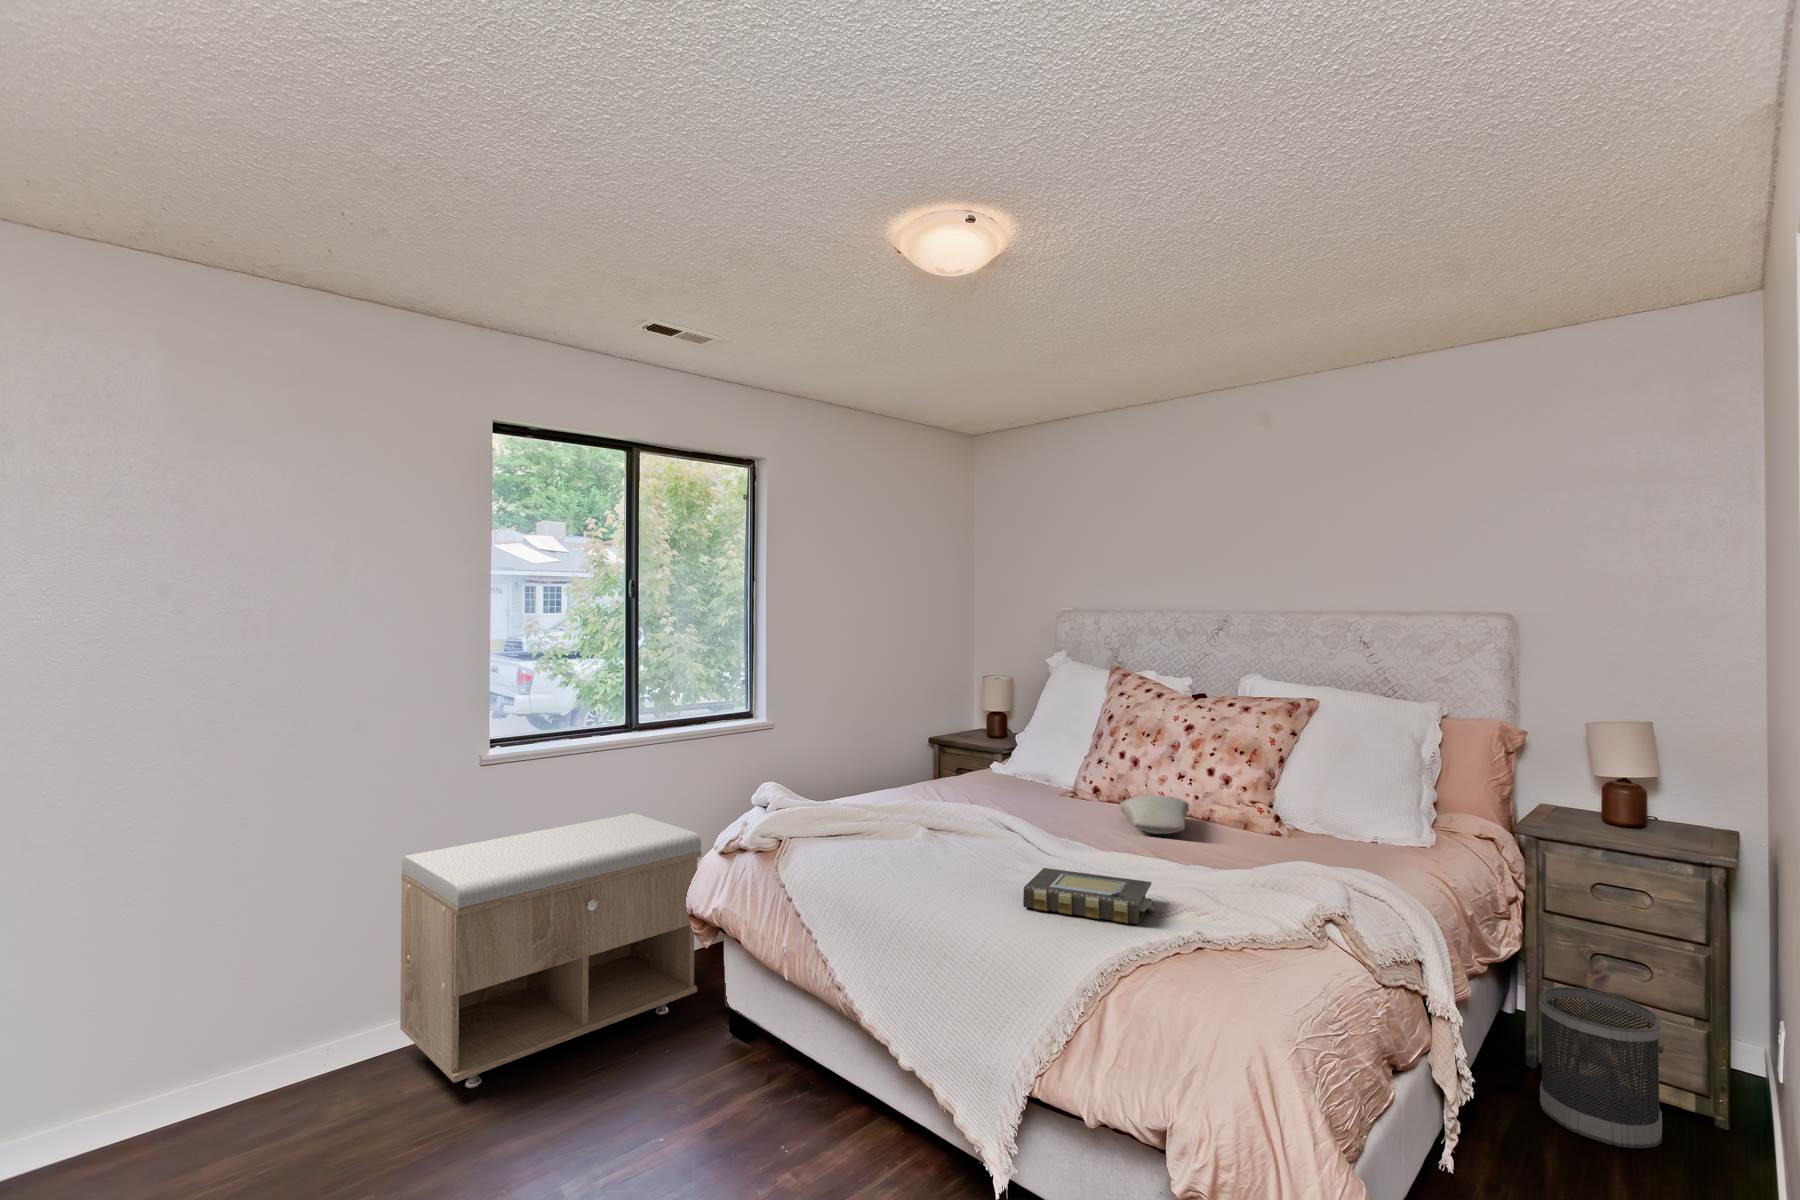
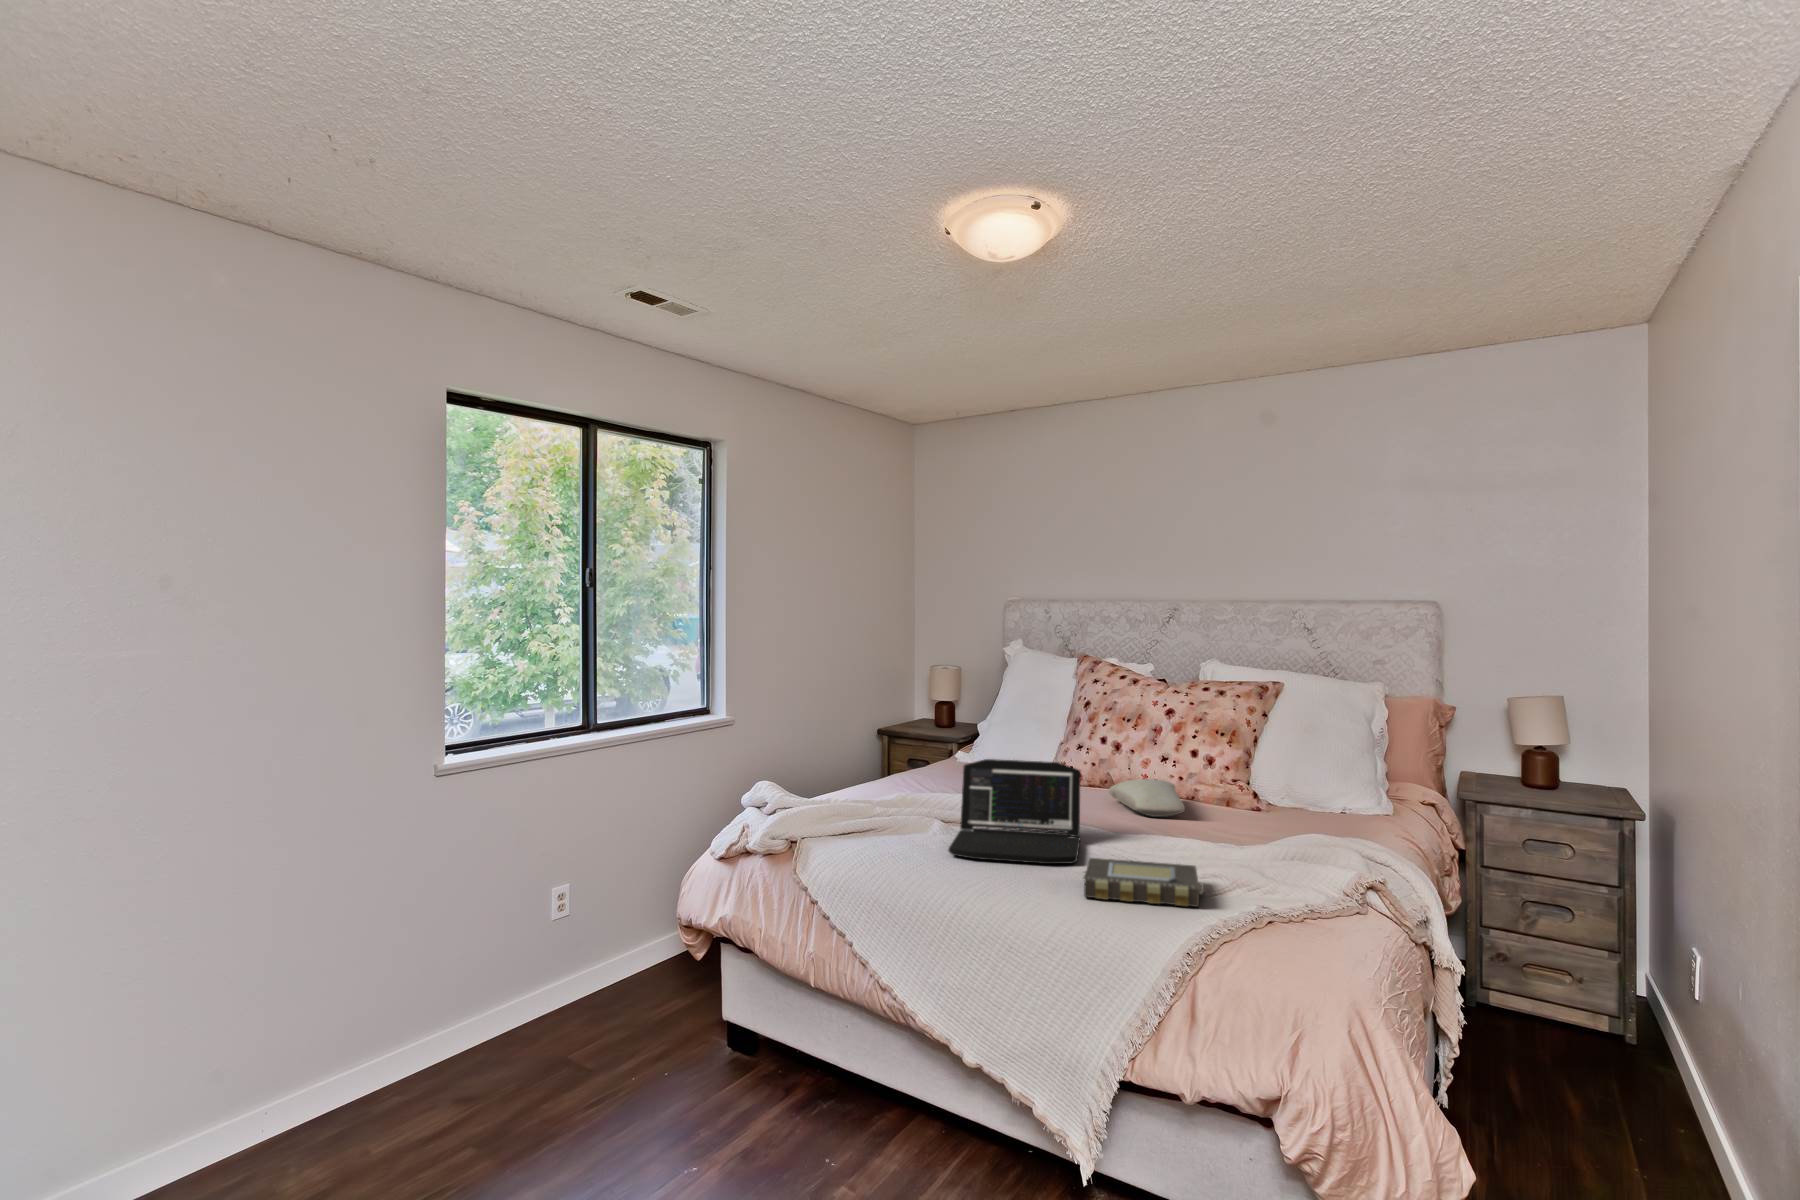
laptop: none [914,766,1059,874] -> present [948,759,1081,864]
storage bench: present [400,813,701,1088] -> none [365,820,691,1128]
wastebasket: present [1539,987,1662,1148] -> none [1491,935,1593,1070]

